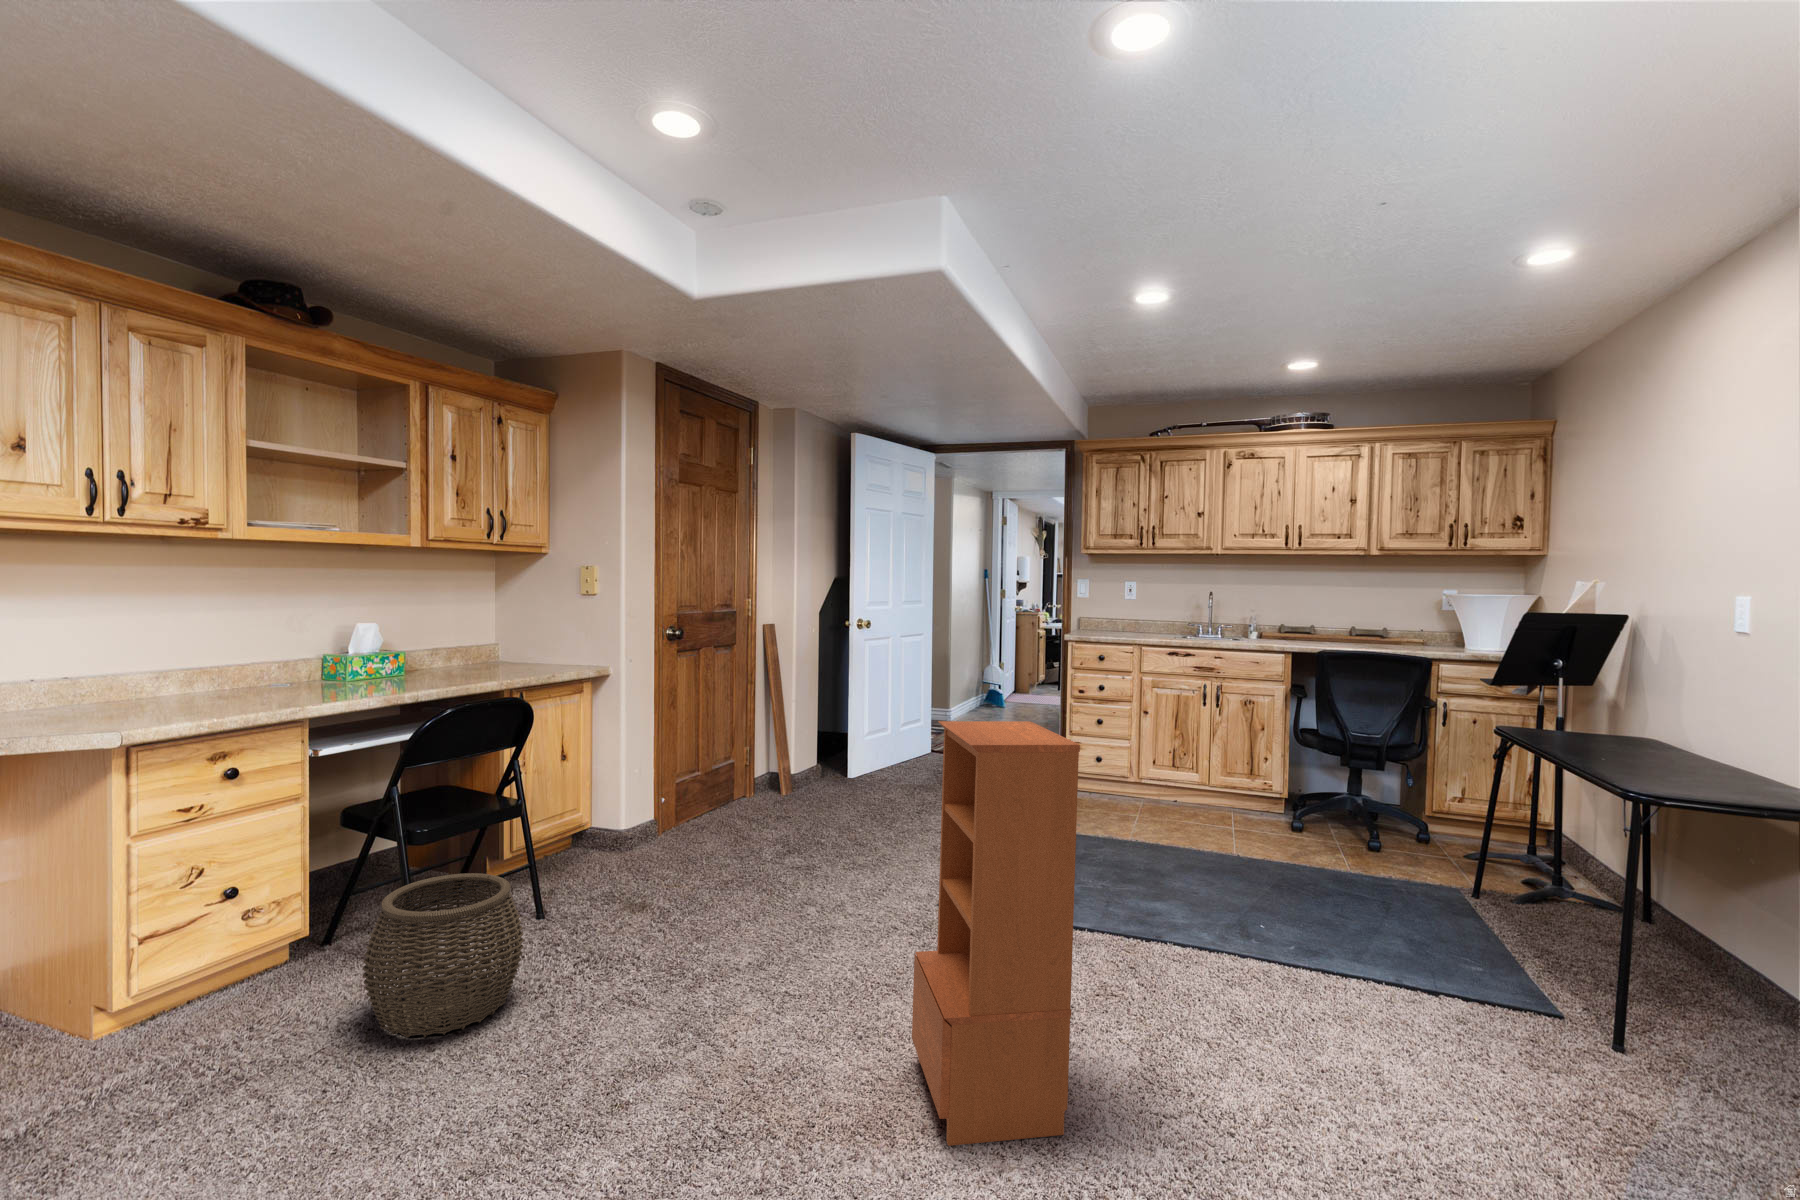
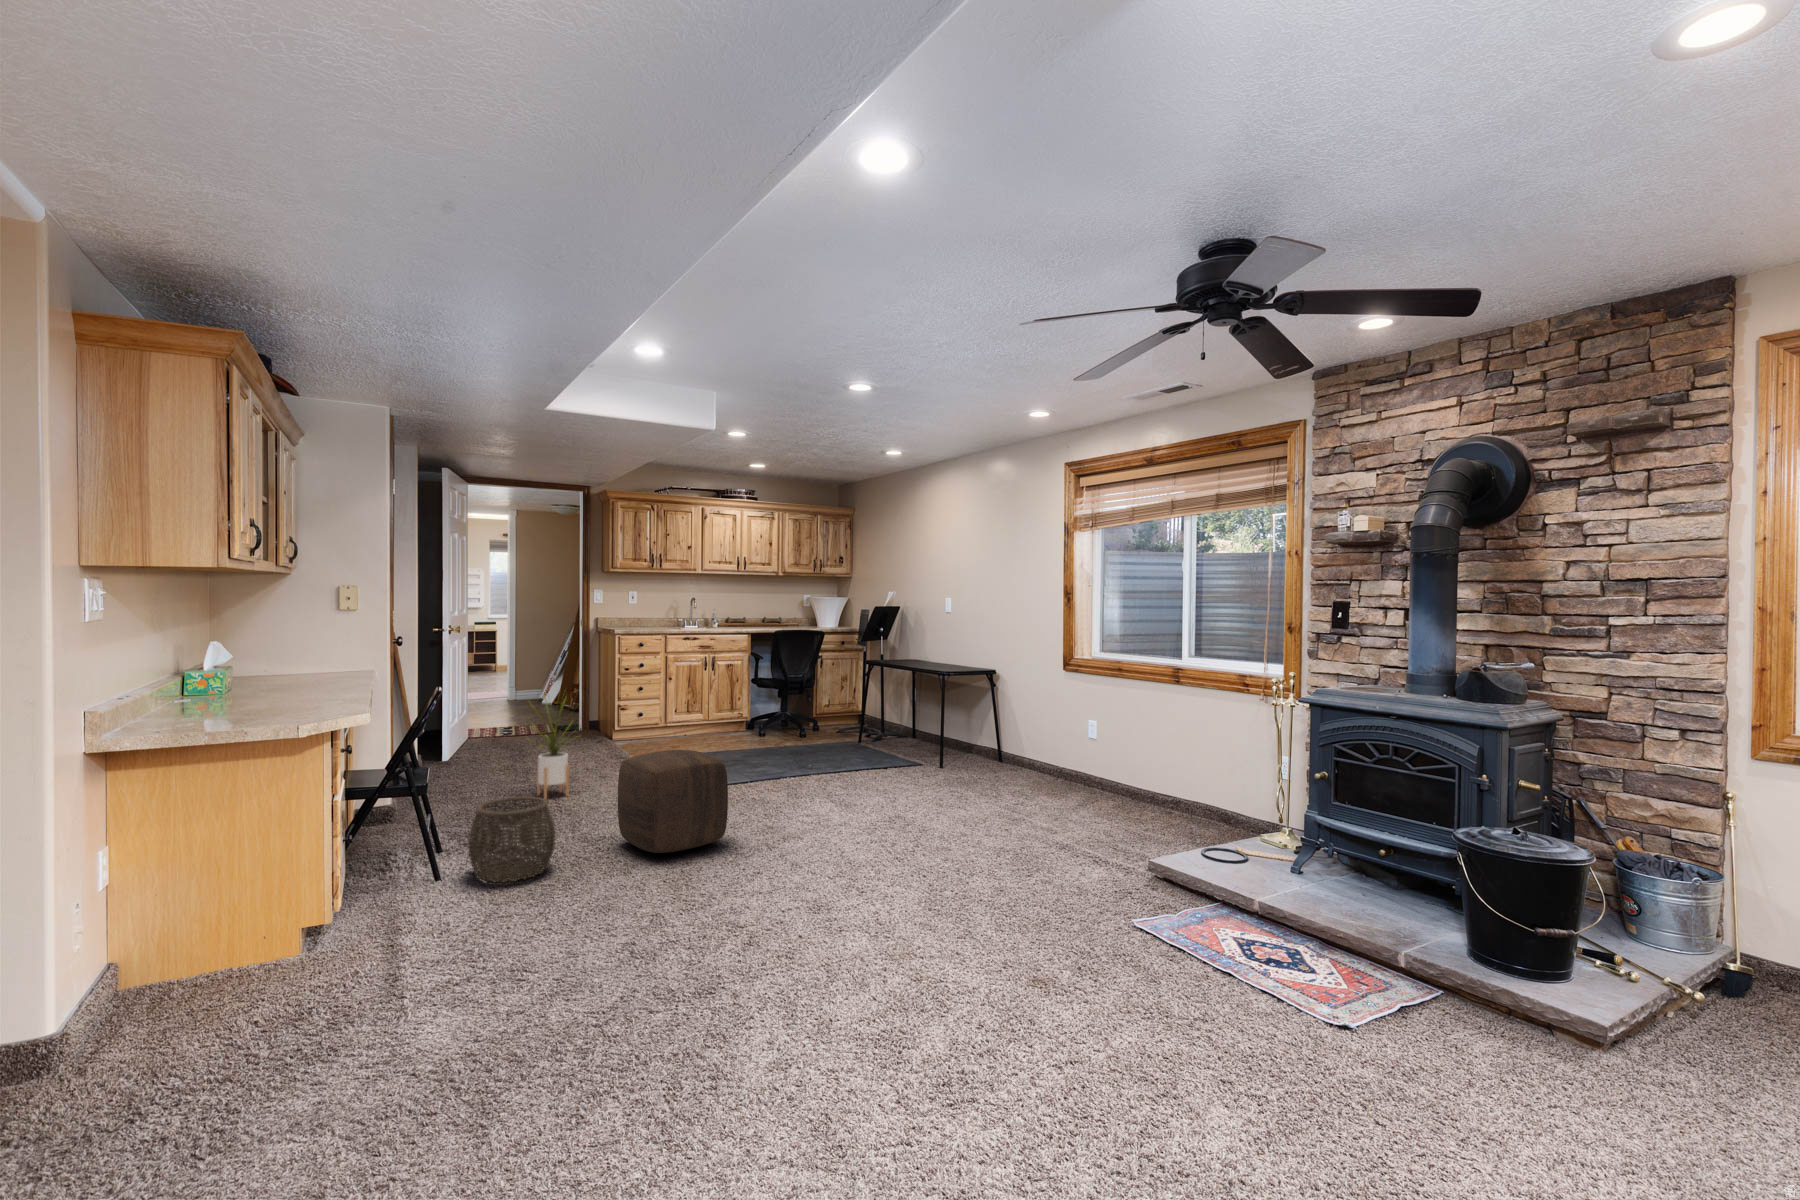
house plant: none [769,701,860,873] -> present [529,700,569,799]
bookcase: present [912,721,1080,1146] -> none [746,670,821,831]
ottoman: none [581,853,807,1102] -> present [618,750,728,853]

